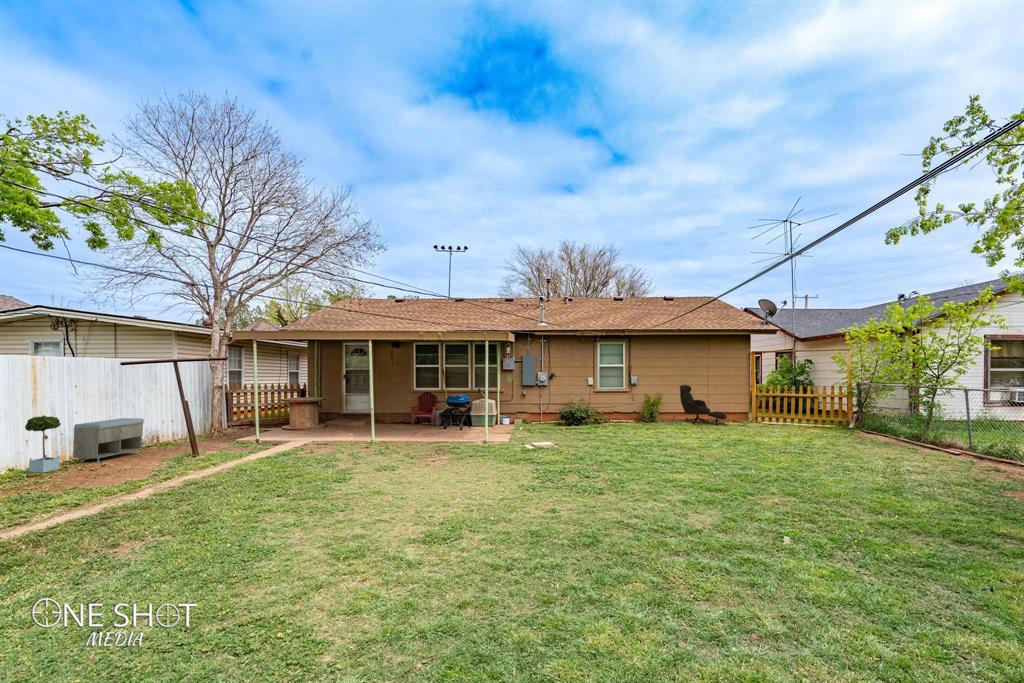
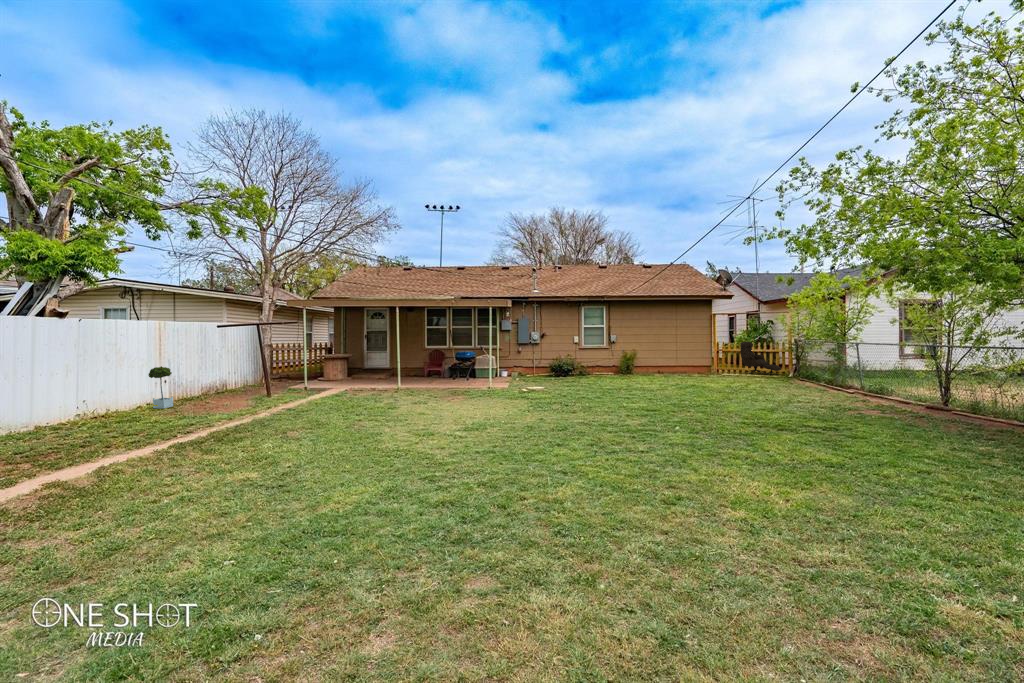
lounge chair: present [680,385,727,425] -> present [740,342,781,375]
storage bench: present [73,418,144,462] -> none [176,370,223,402]

